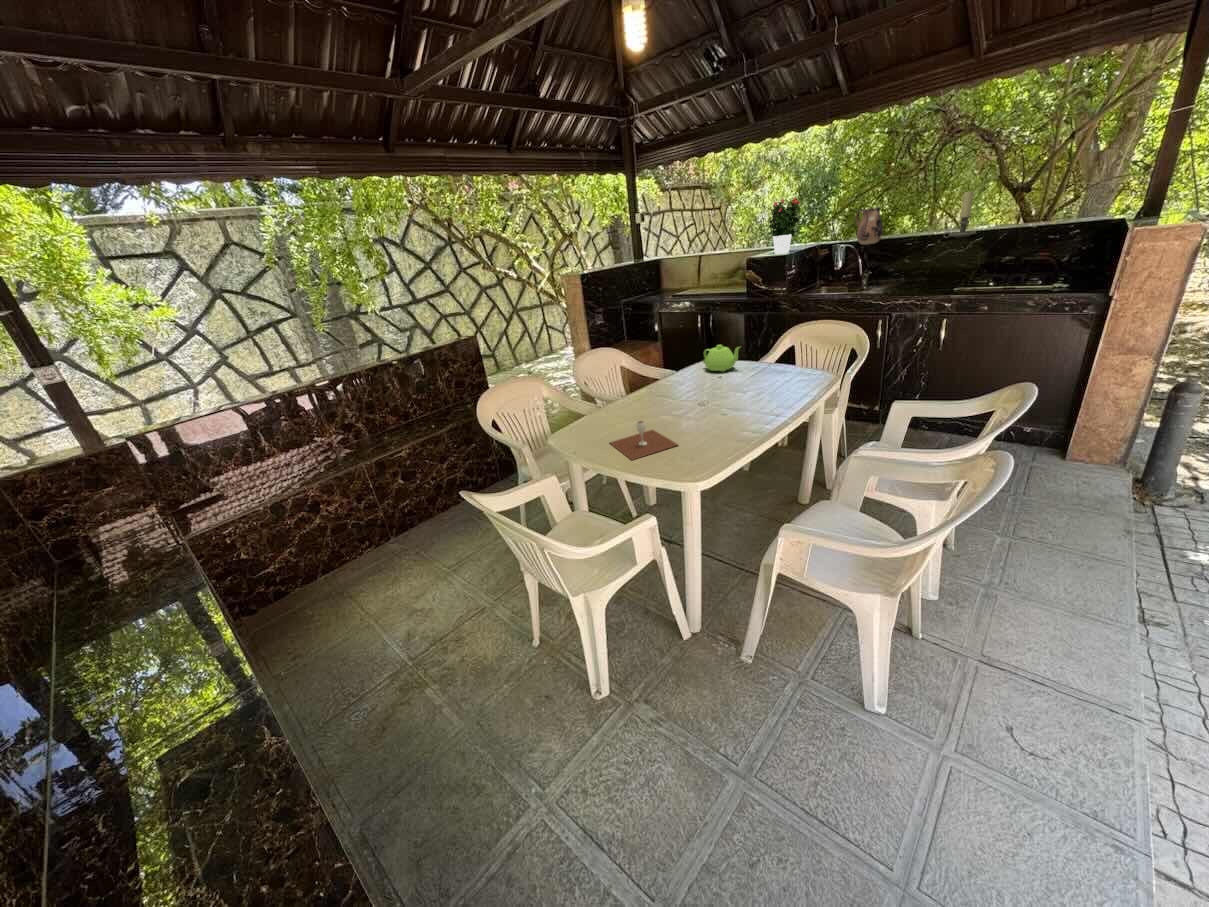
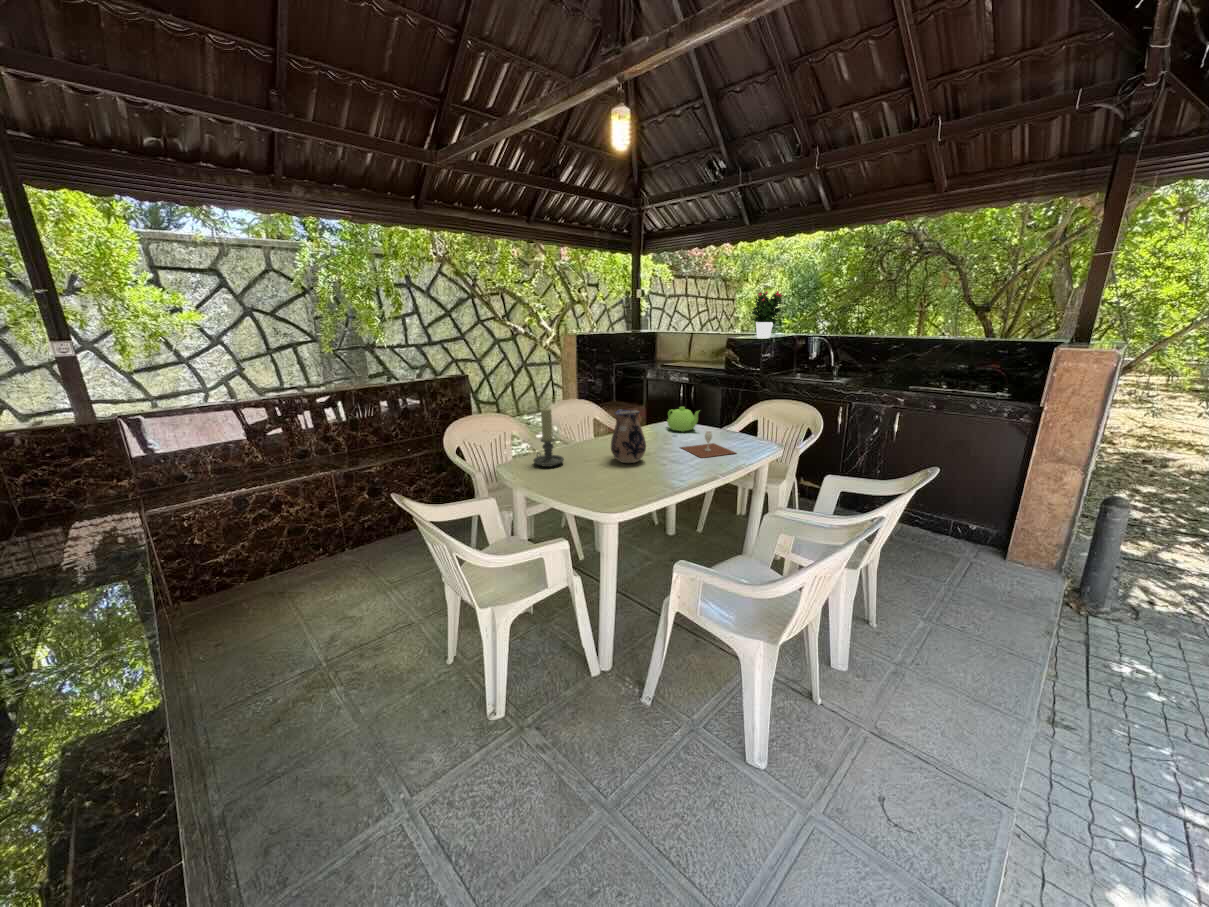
candle holder: present [944,191,976,238] -> present [534,408,564,467]
ceramic pitcher: present [856,207,883,245] -> present [611,409,646,463]
wine glass: present [610,421,678,460] -> present [681,432,735,458]

